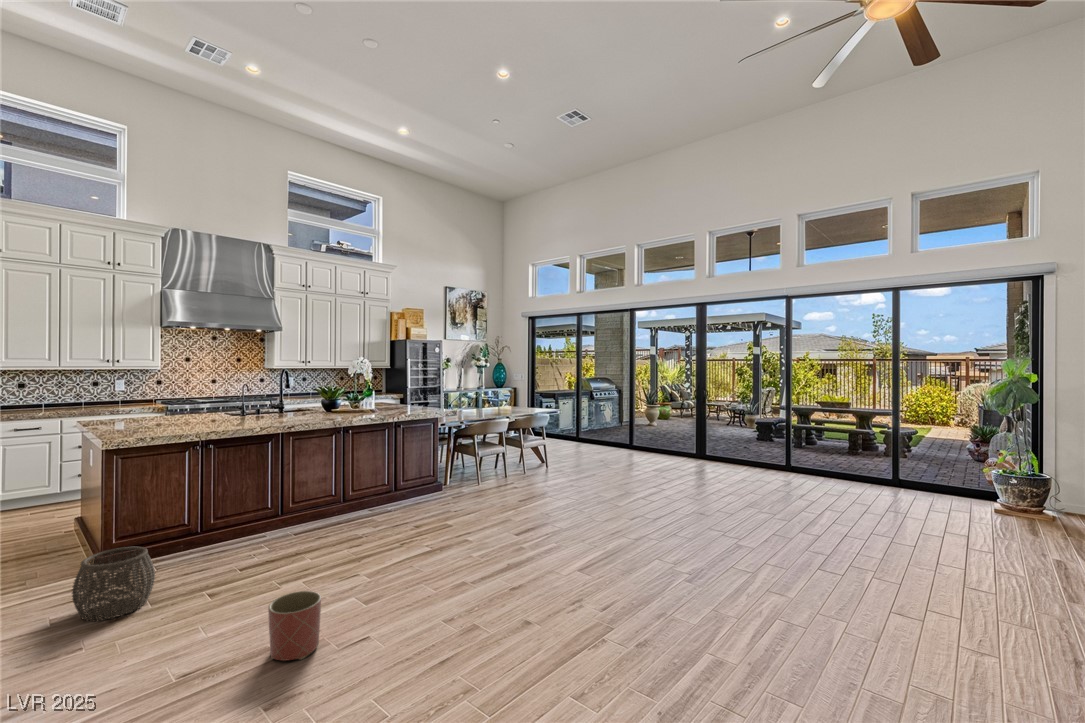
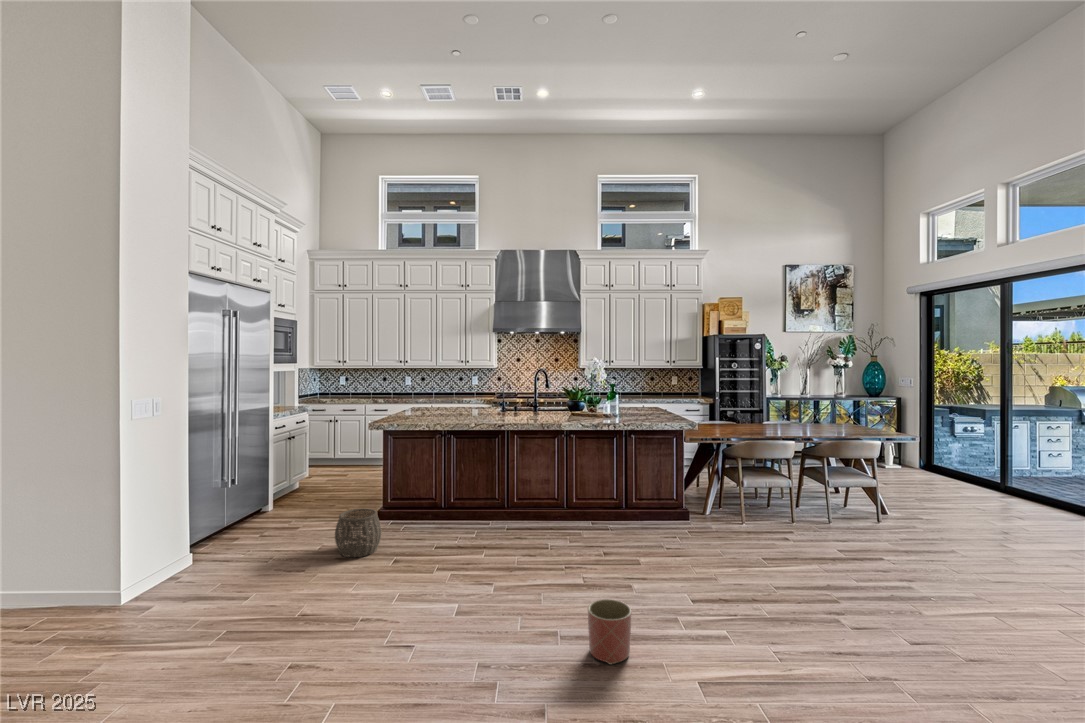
planter: present [268,591,321,661] -> present [588,599,631,665]

